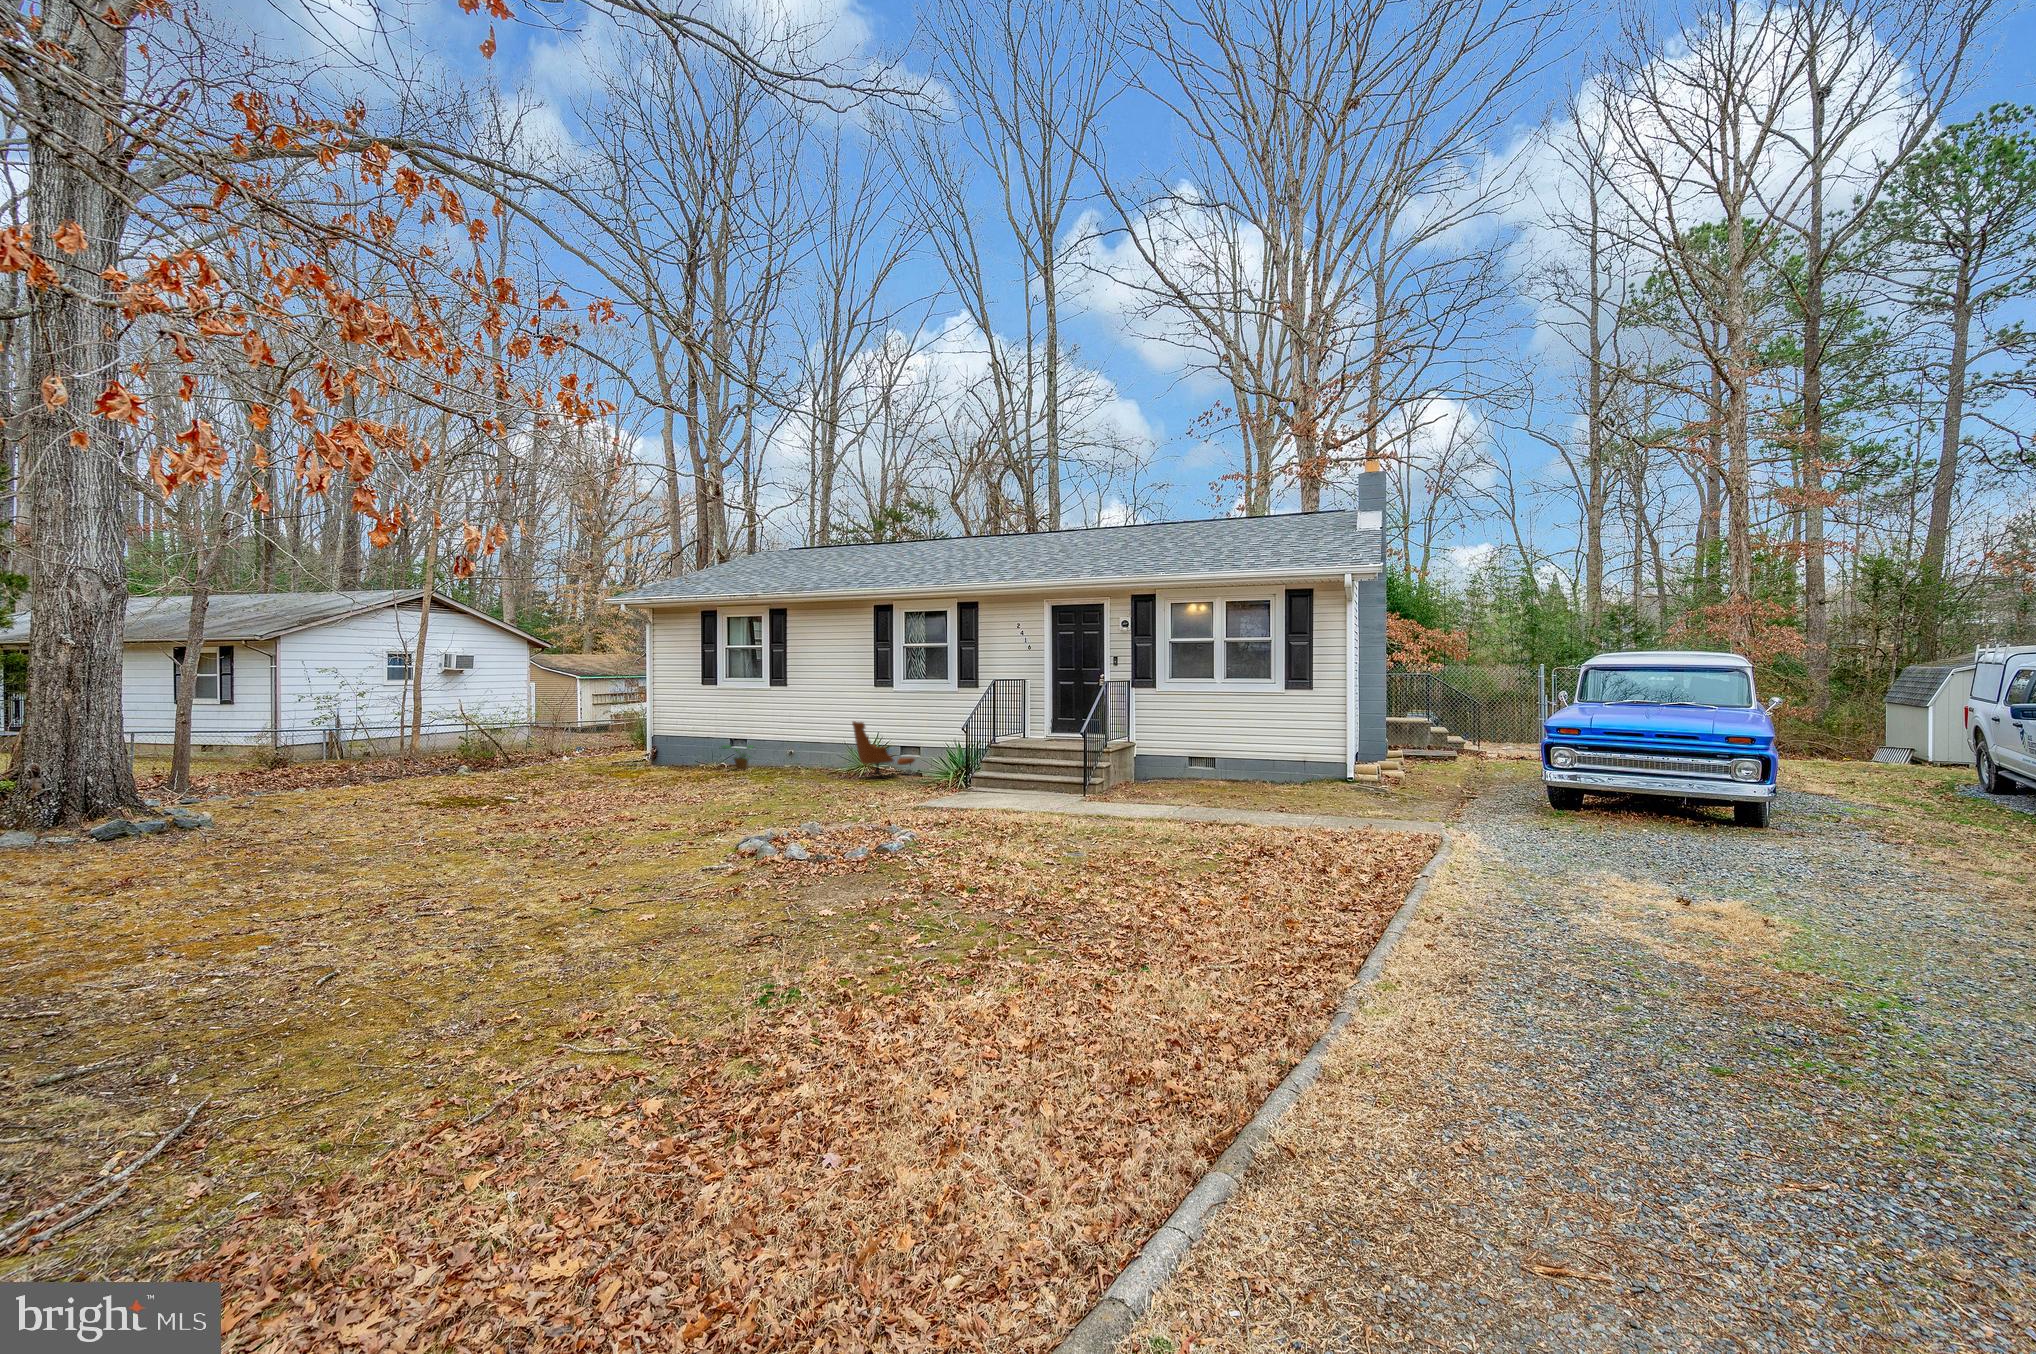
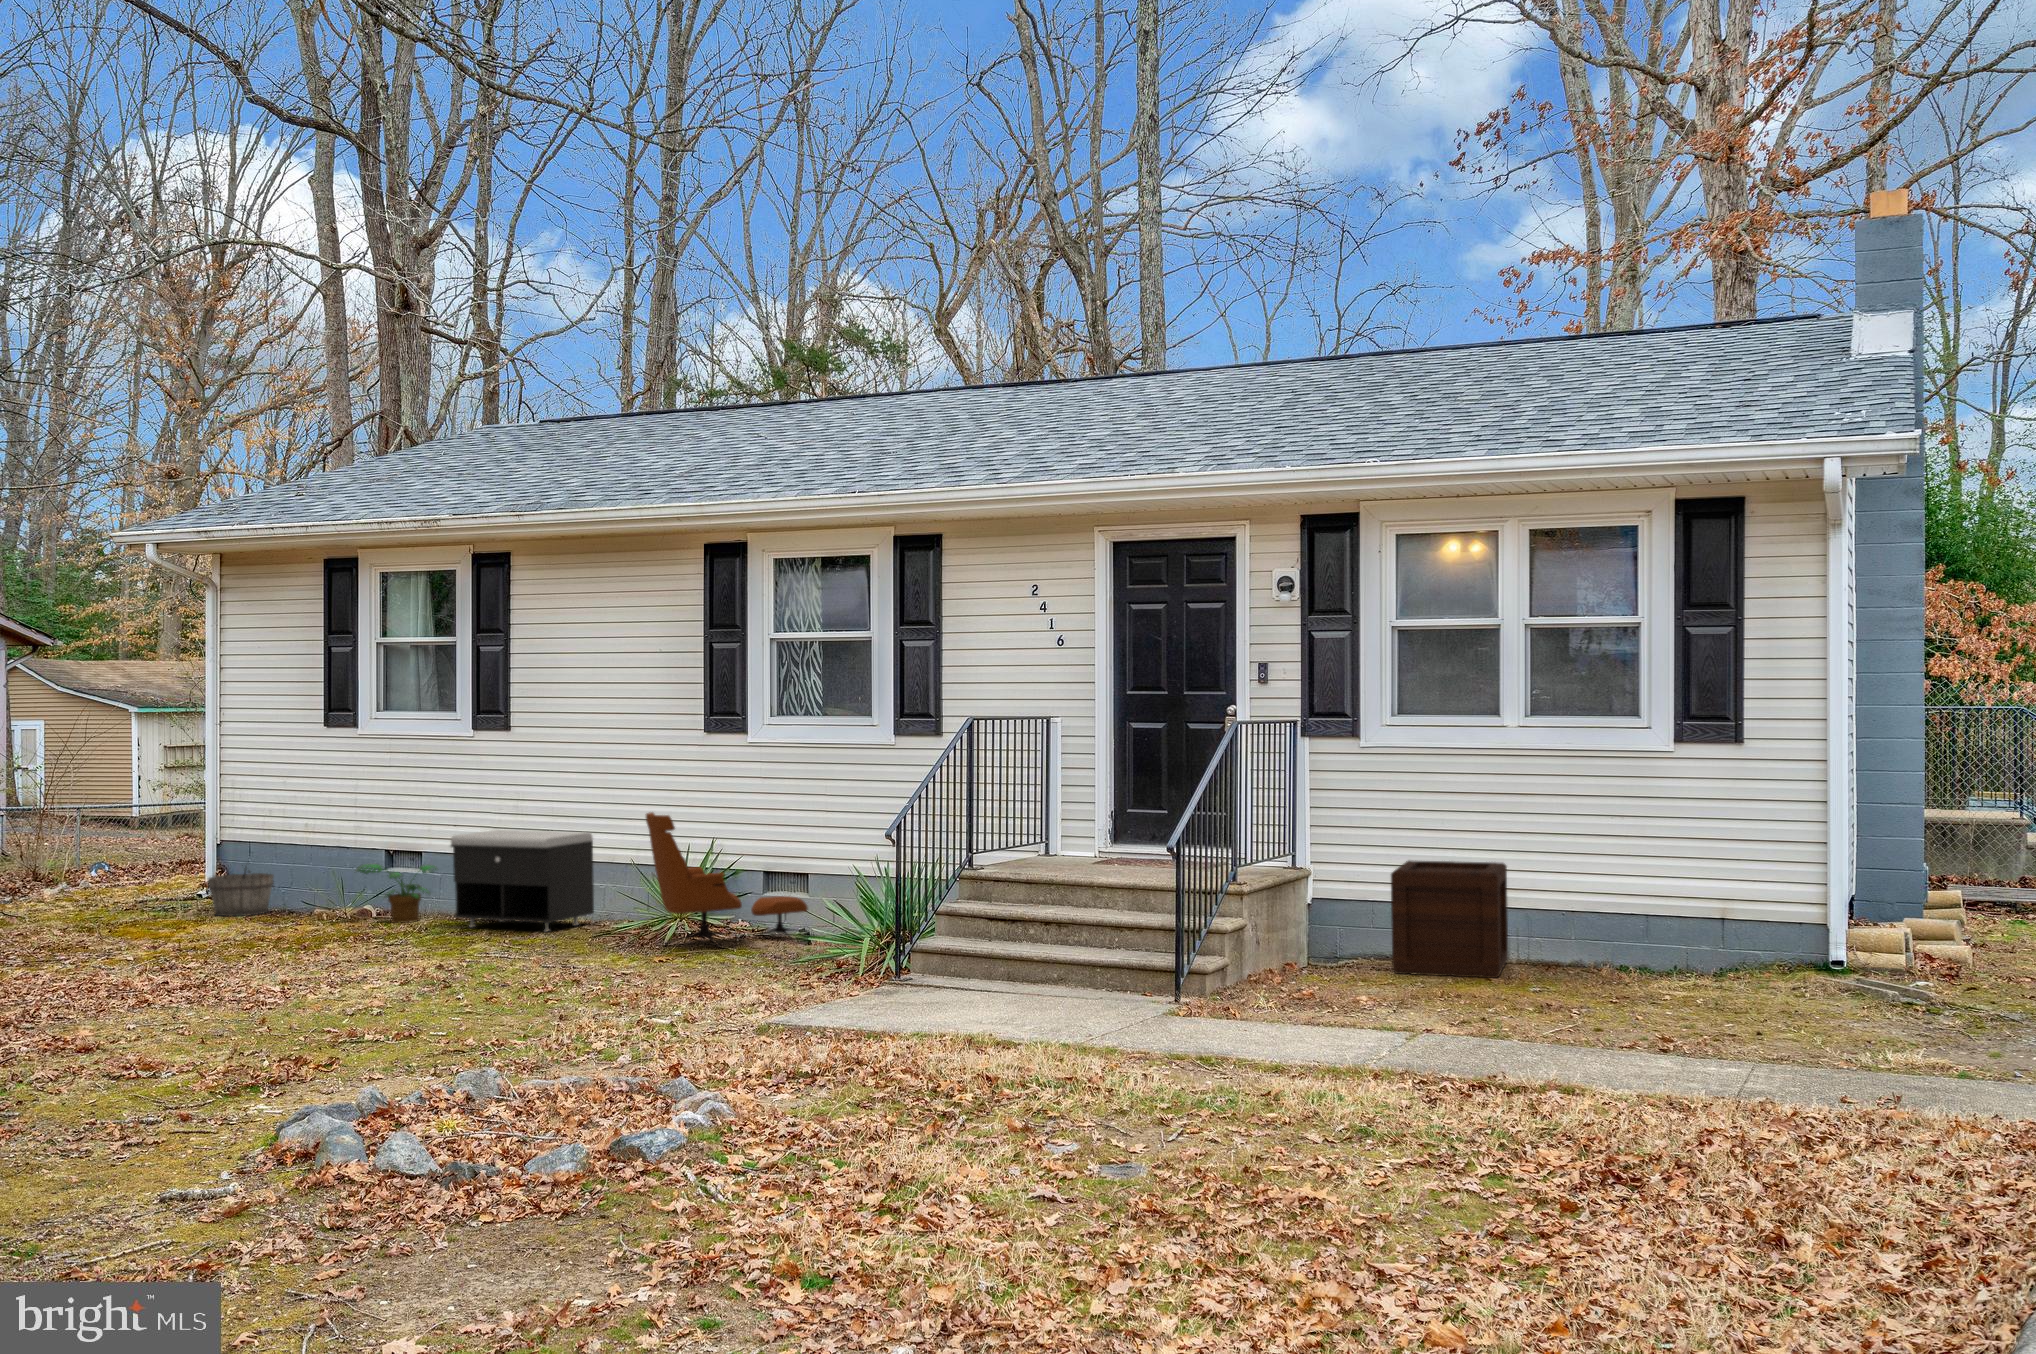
storage bench: none [763,730,826,773] -> present [451,830,594,931]
wooden crate: none [1170,738,1218,786] -> present [1391,861,1508,978]
wooden bucket: none [651,745,681,769] -> present [208,867,274,916]

